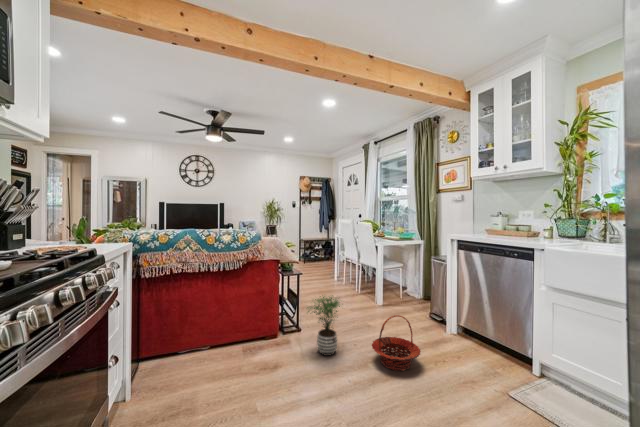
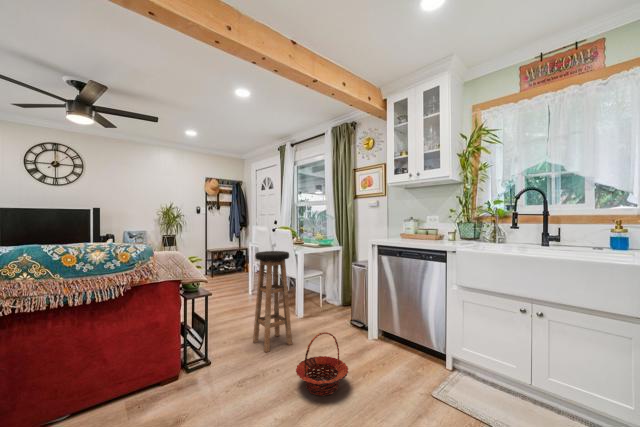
bar stool: none [337,241,371,328] -> present [253,251,292,352]
potted plant: present [307,296,340,356] -> none [215,317,266,393]

